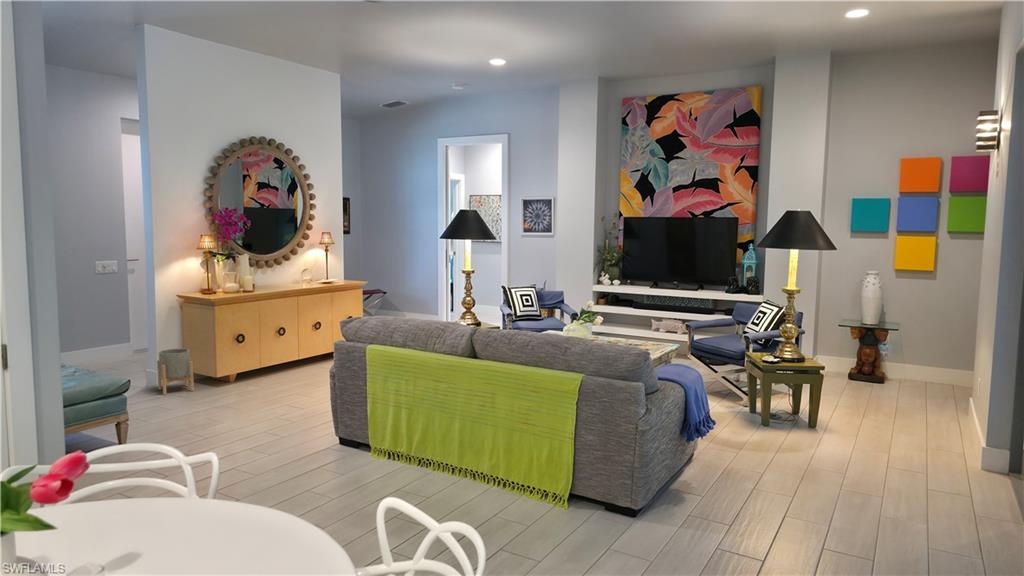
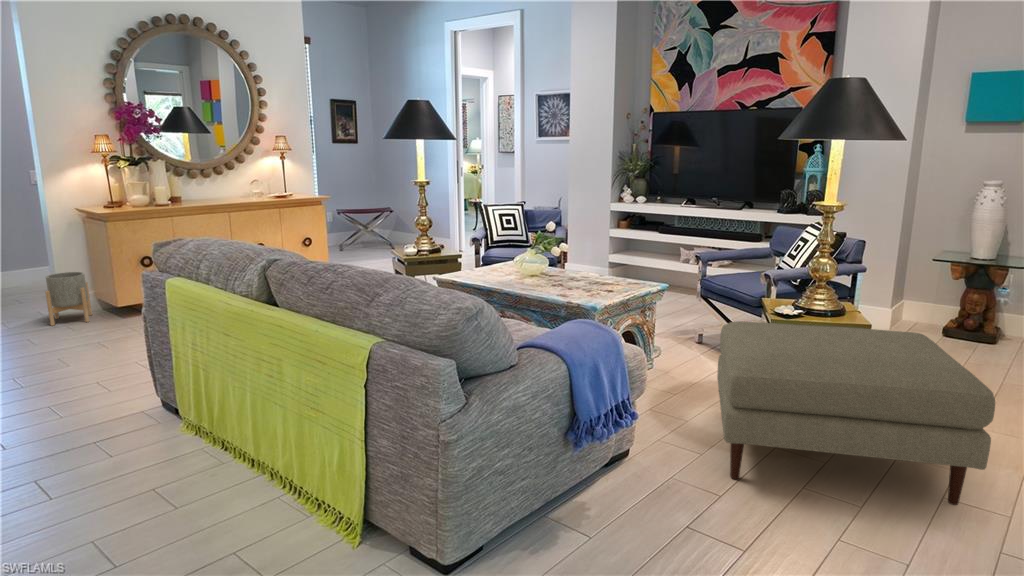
ottoman: none [733,367,910,467] -> present [717,321,995,505]

